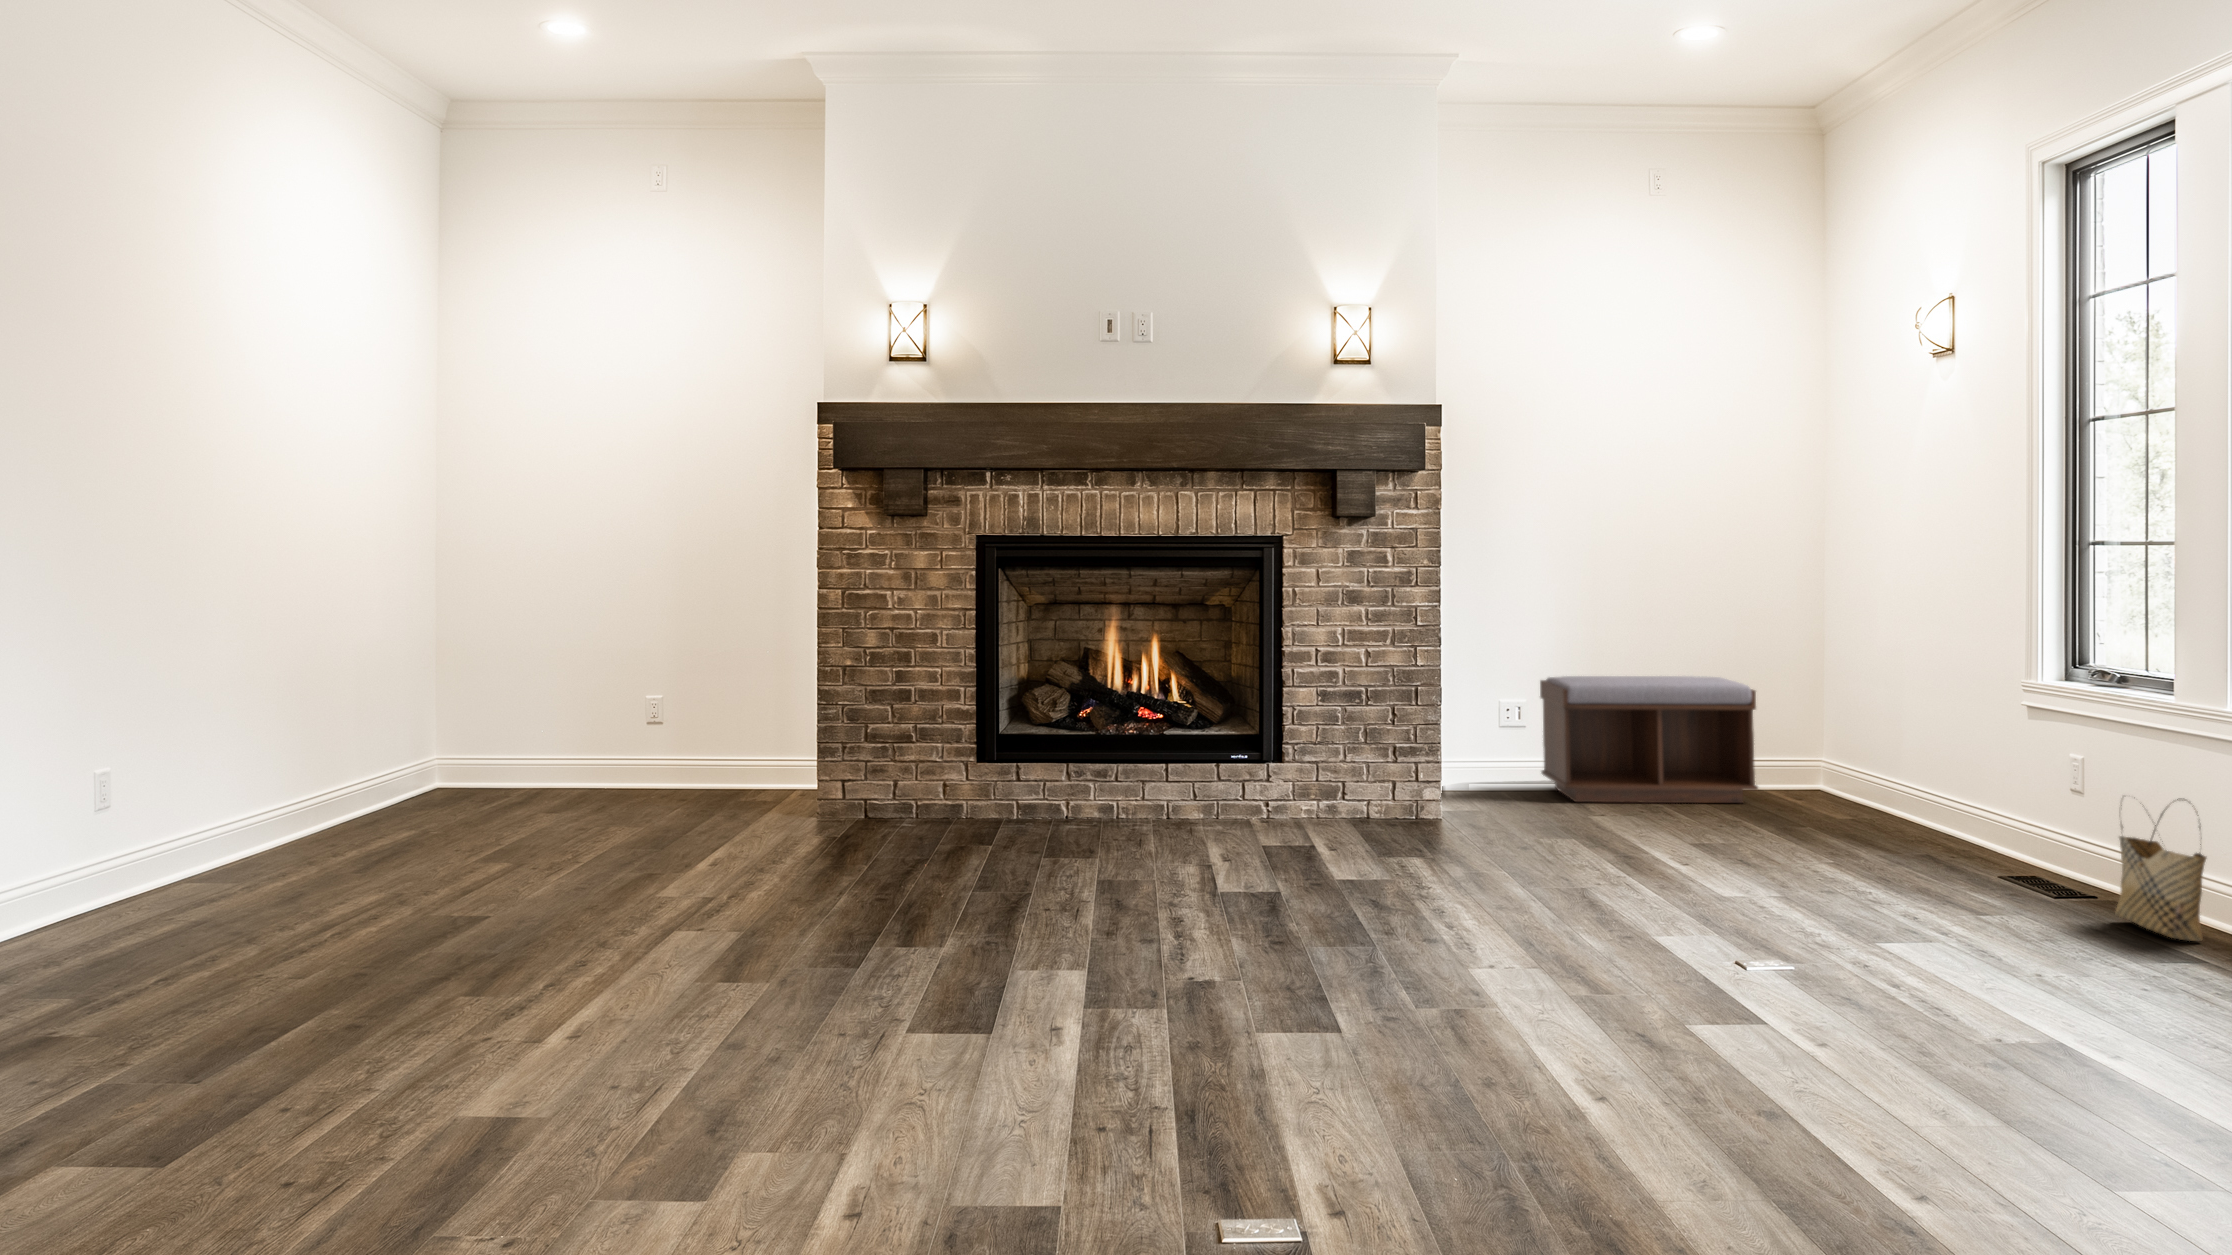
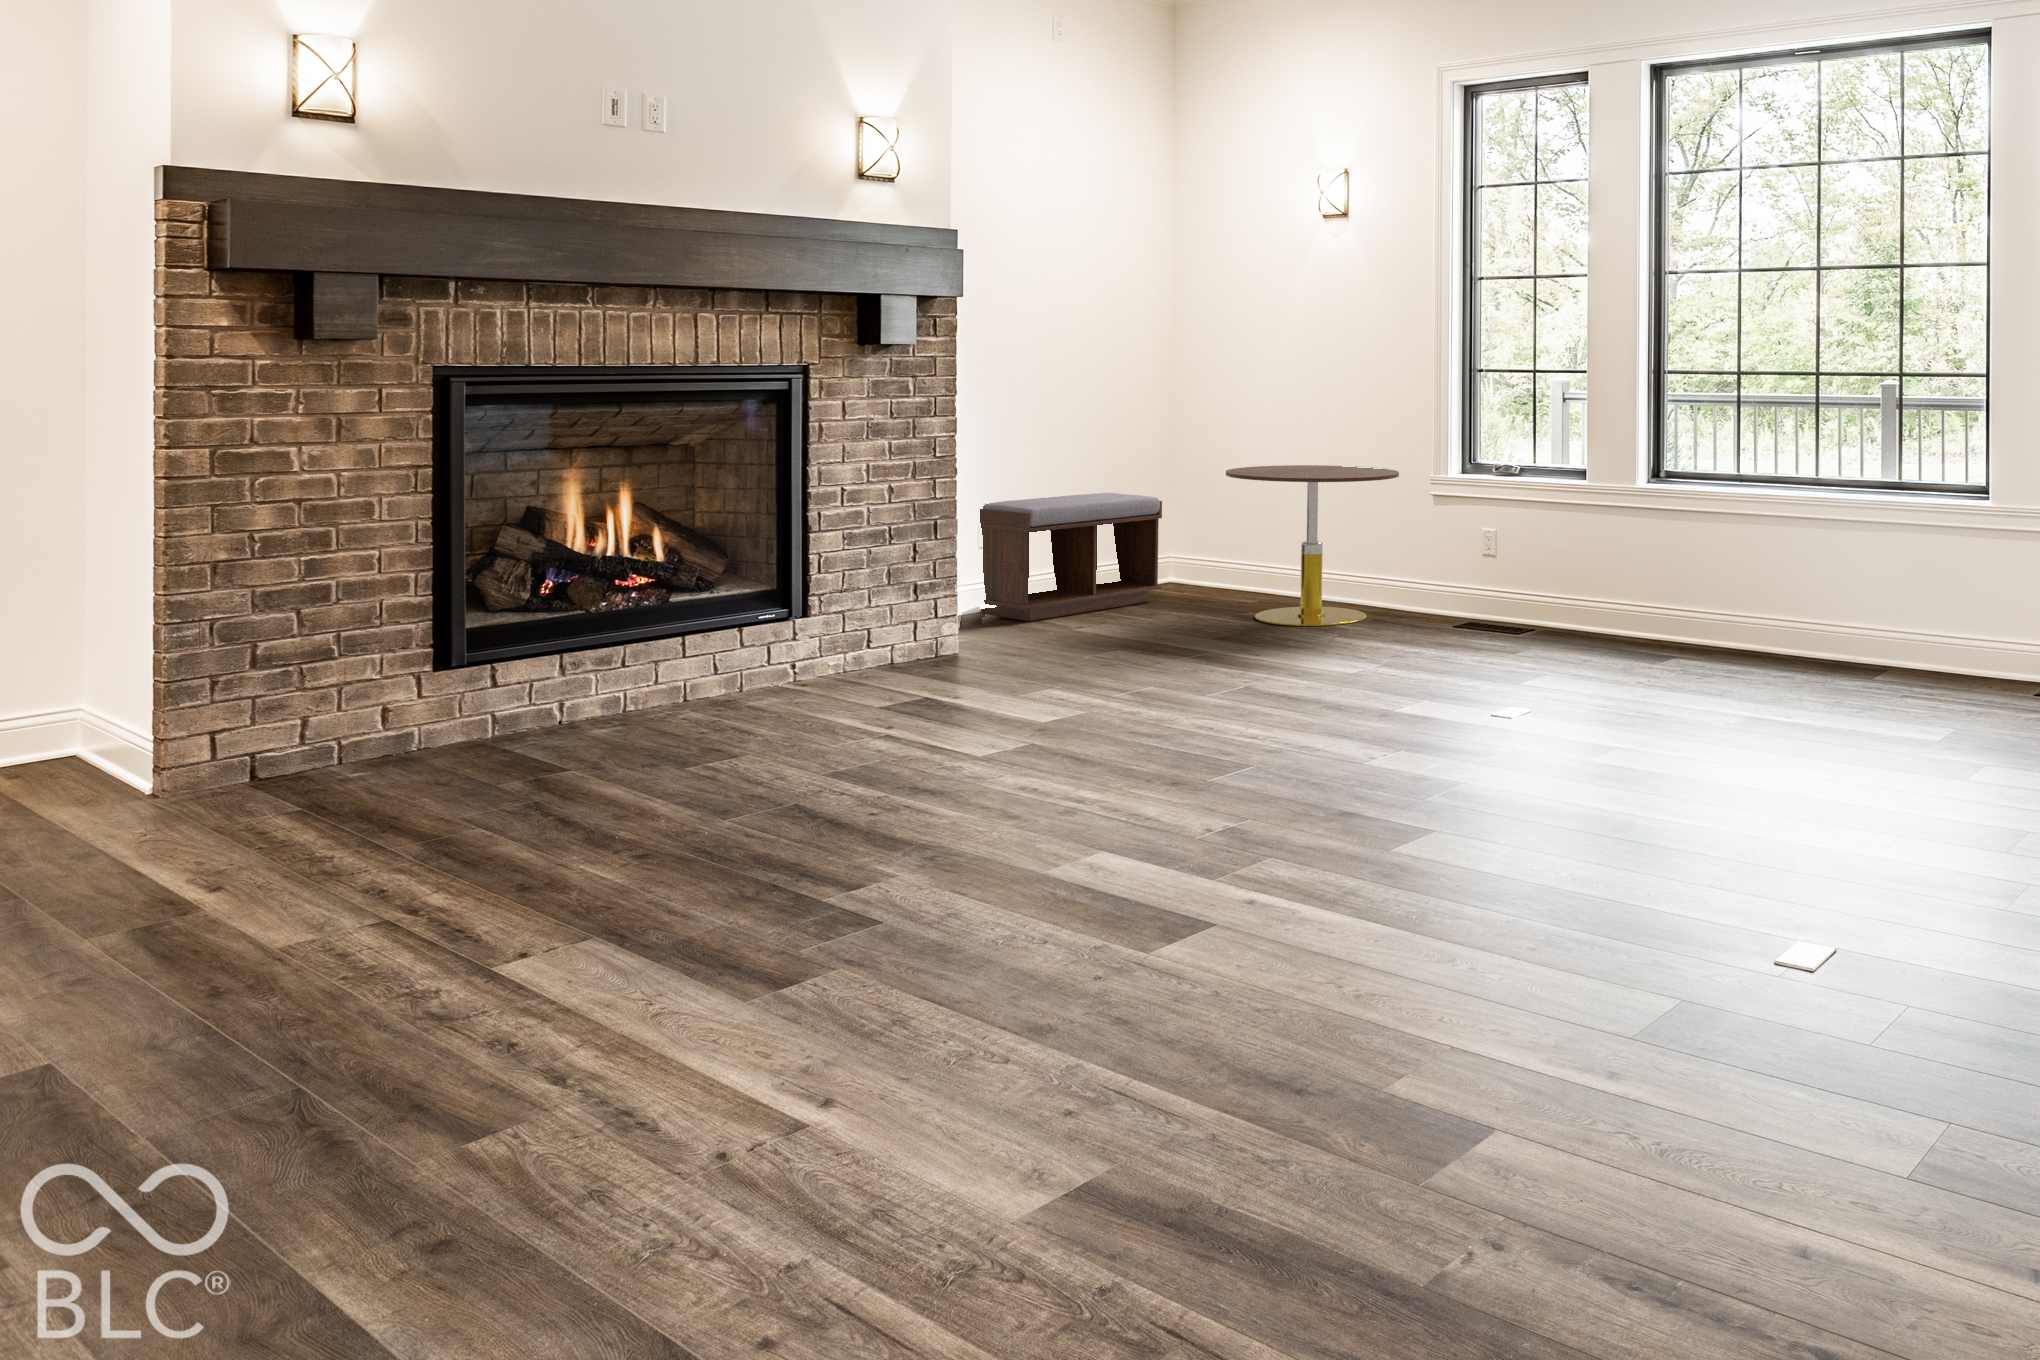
side table: none [1753,657,1987,862] -> present [1226,465,1399,626]
woven basket: present [2115,797,2206,941] -> none [1537,544,1601,637]

